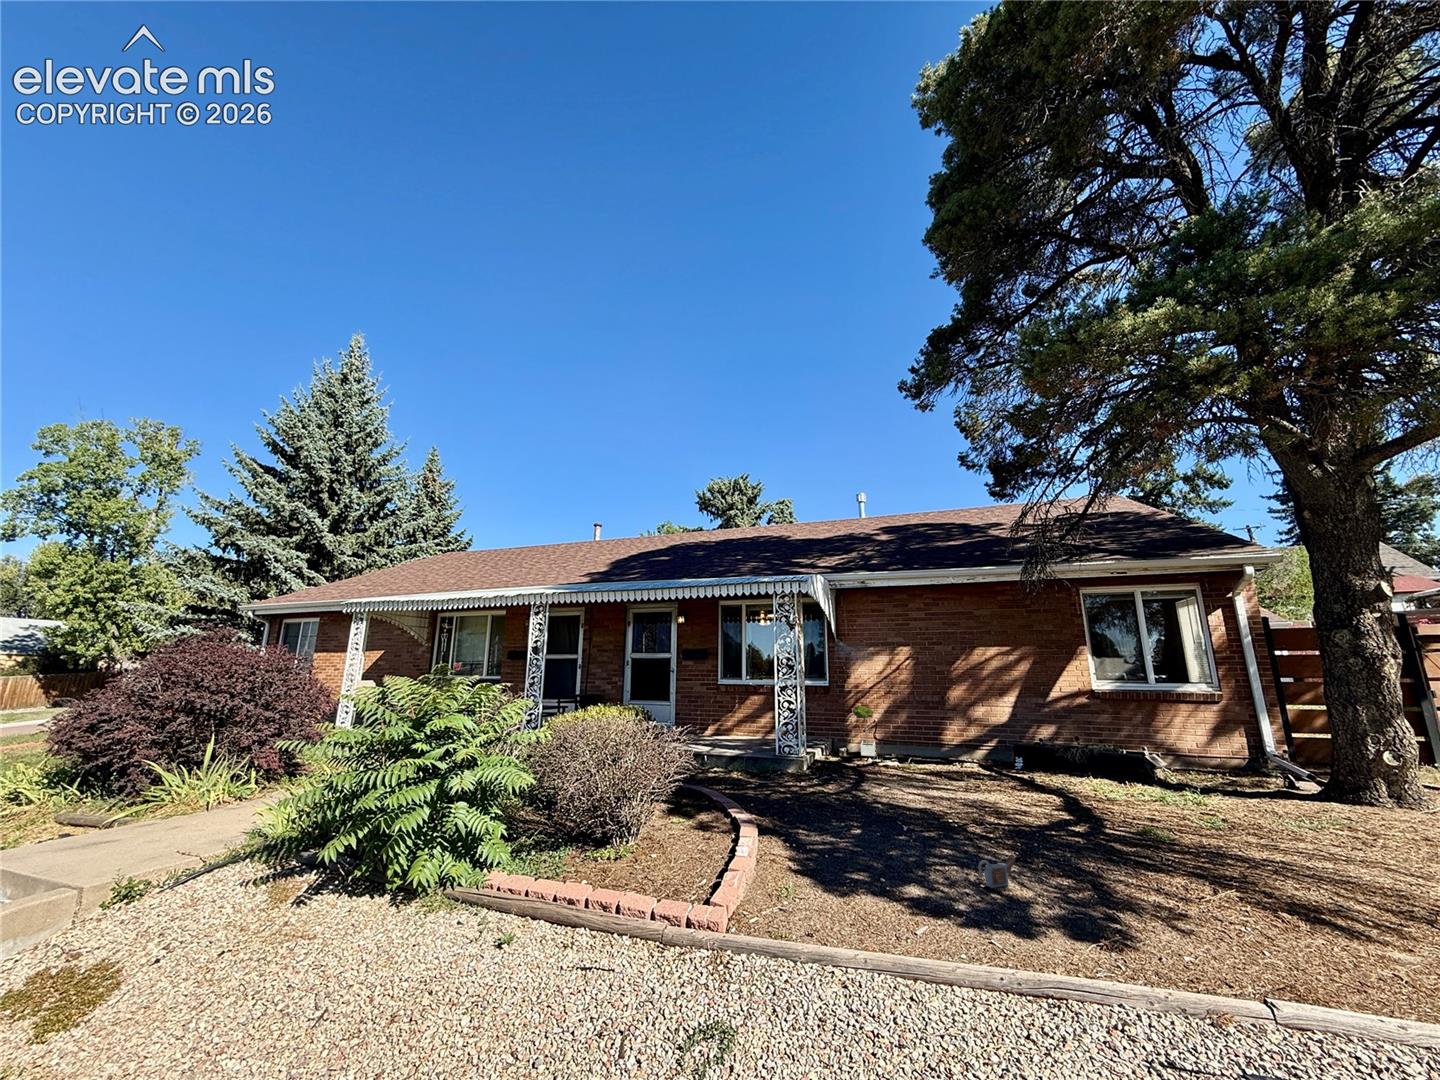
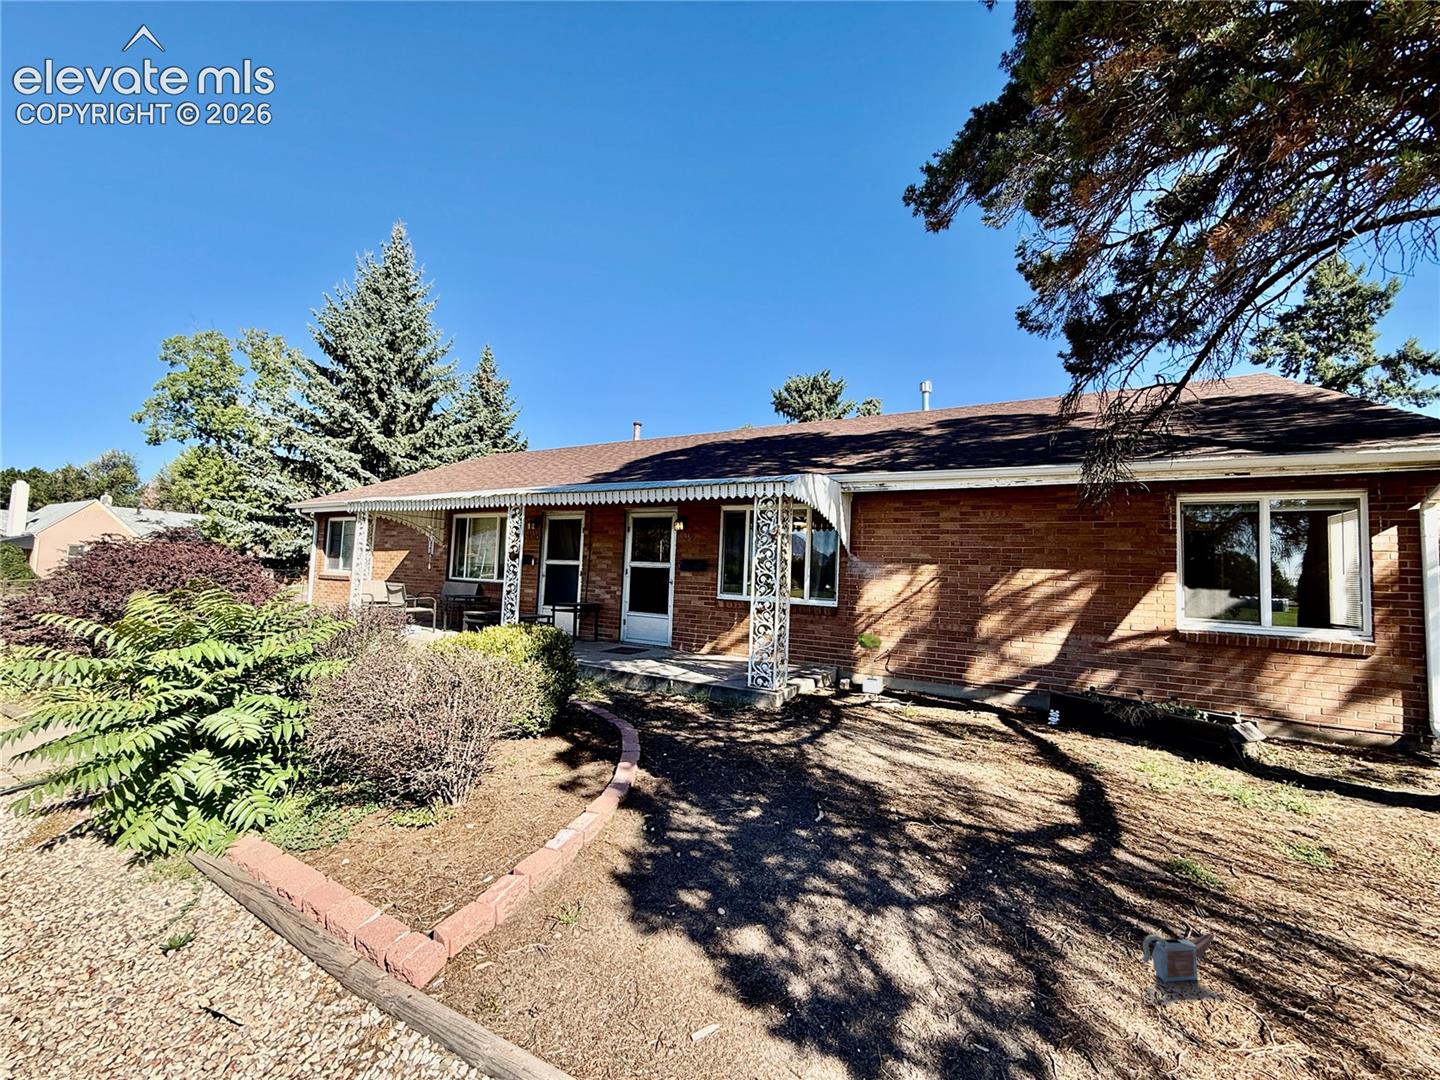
watering can: present [978,858,1015,888] -> present [1142,934,1214,982]

